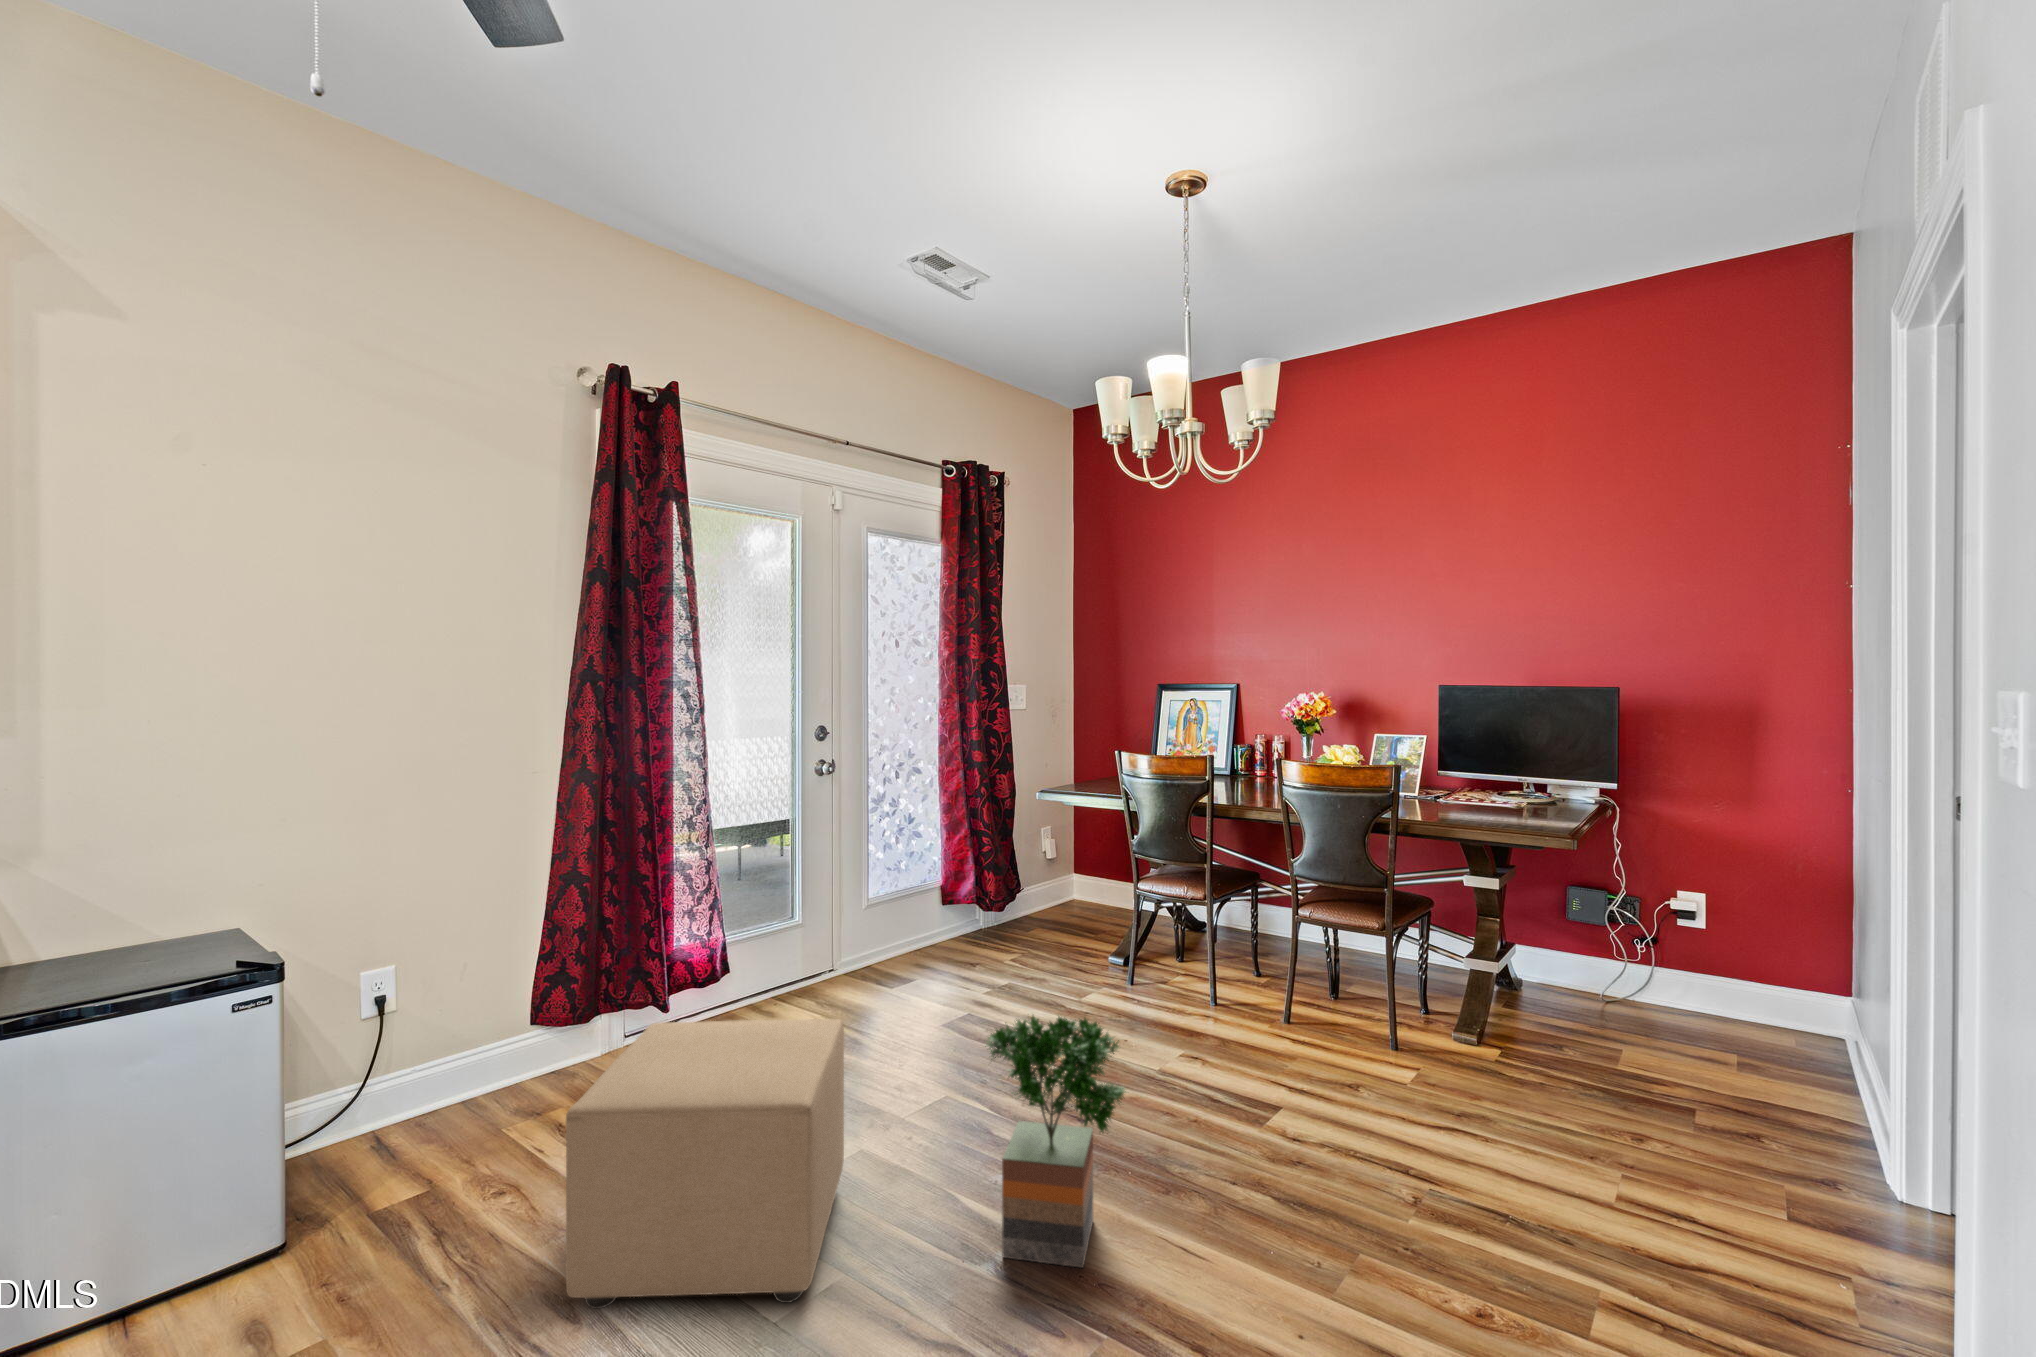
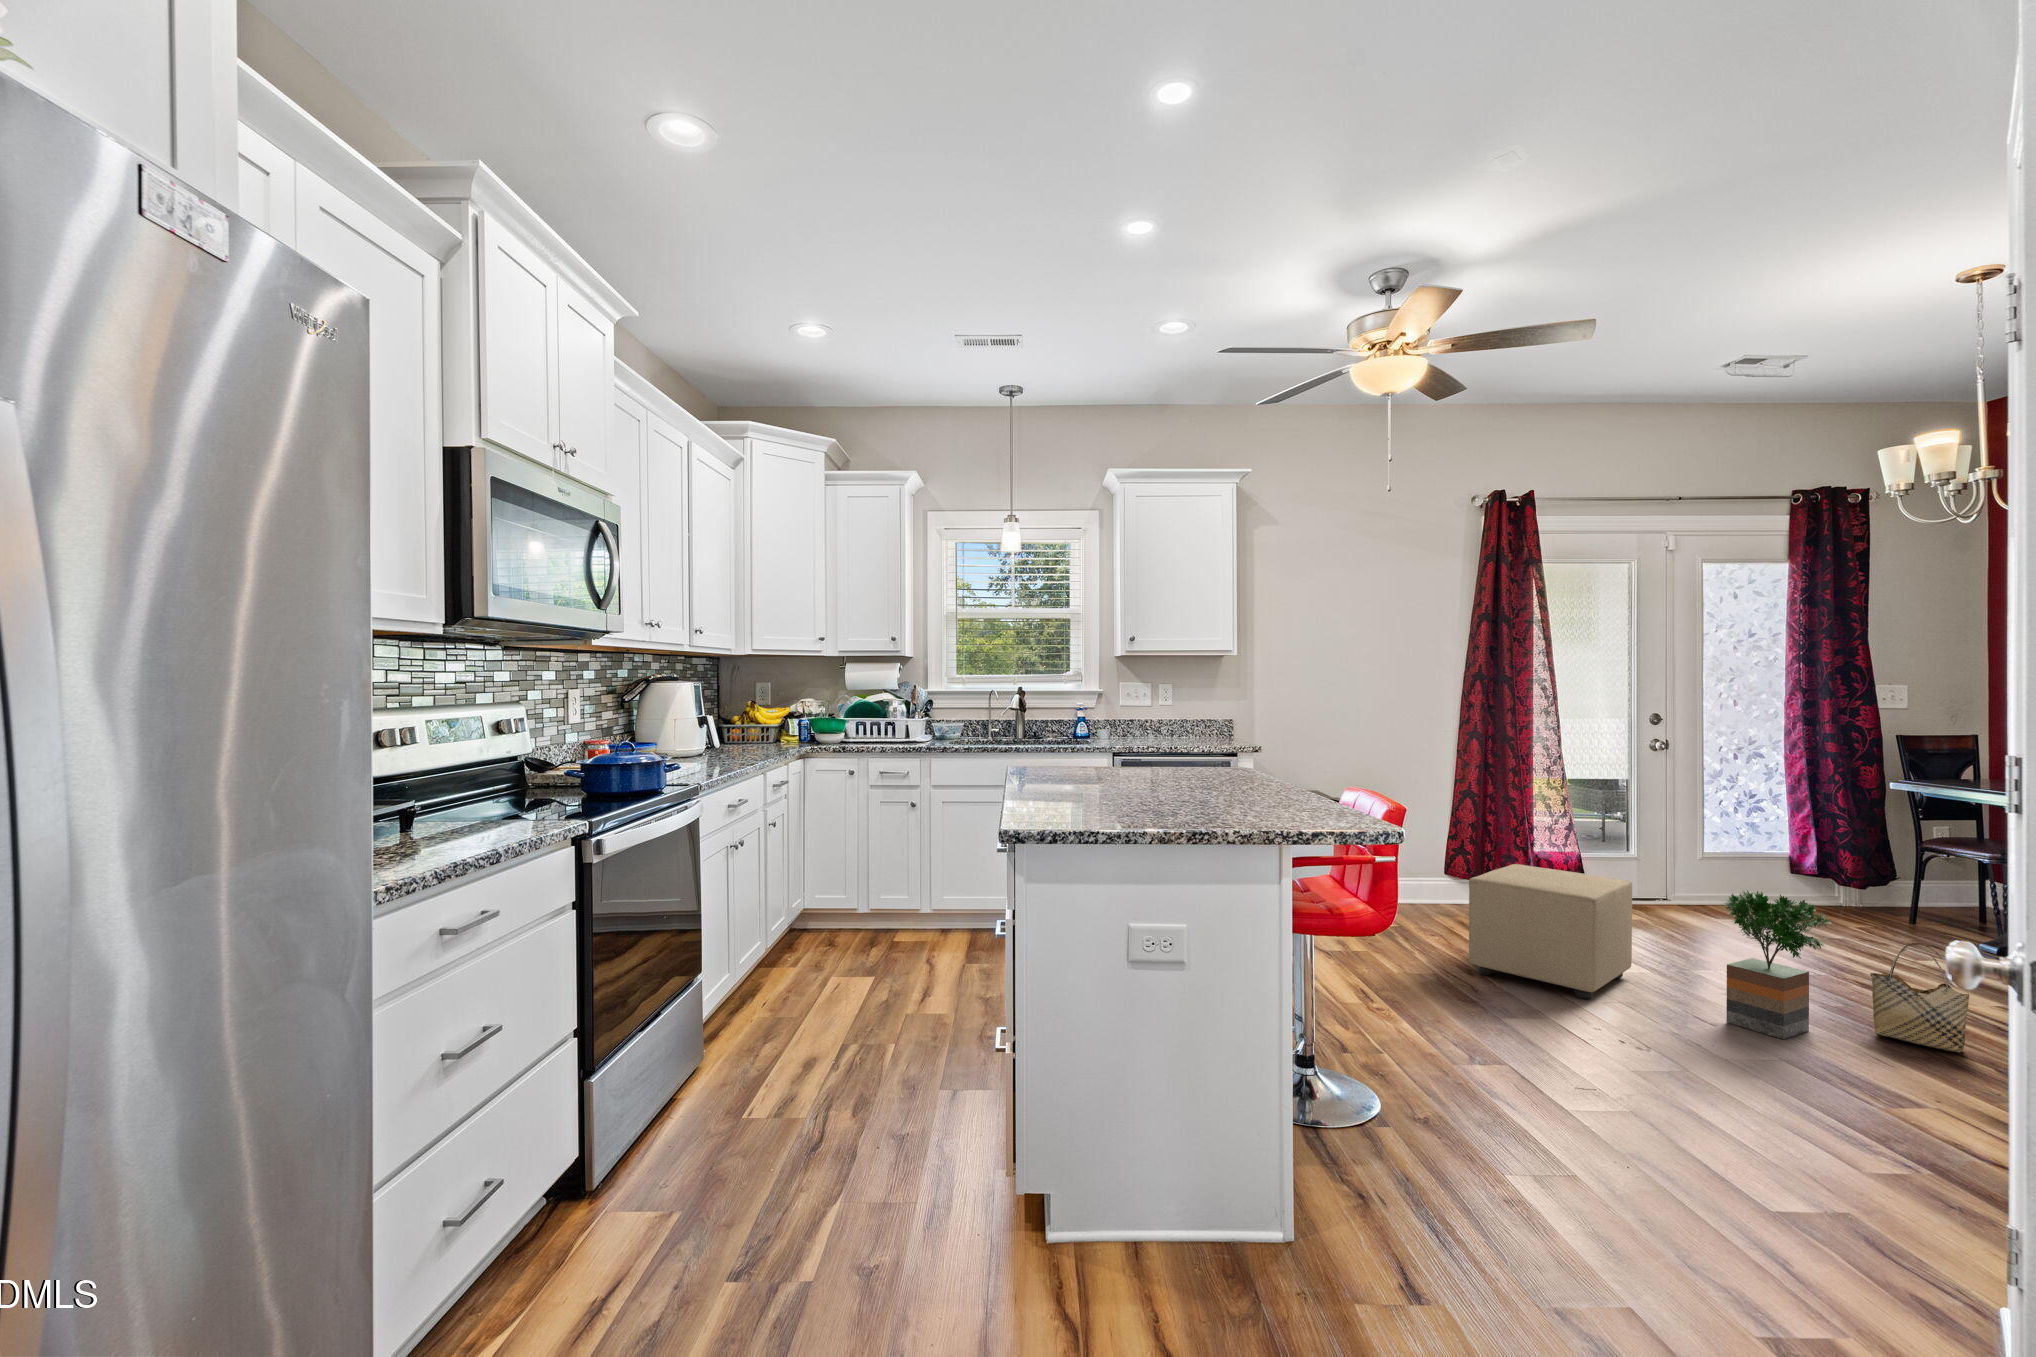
woven basket: none [1145,1037,1244,1191] -> present [1870,943,1969,1052]

